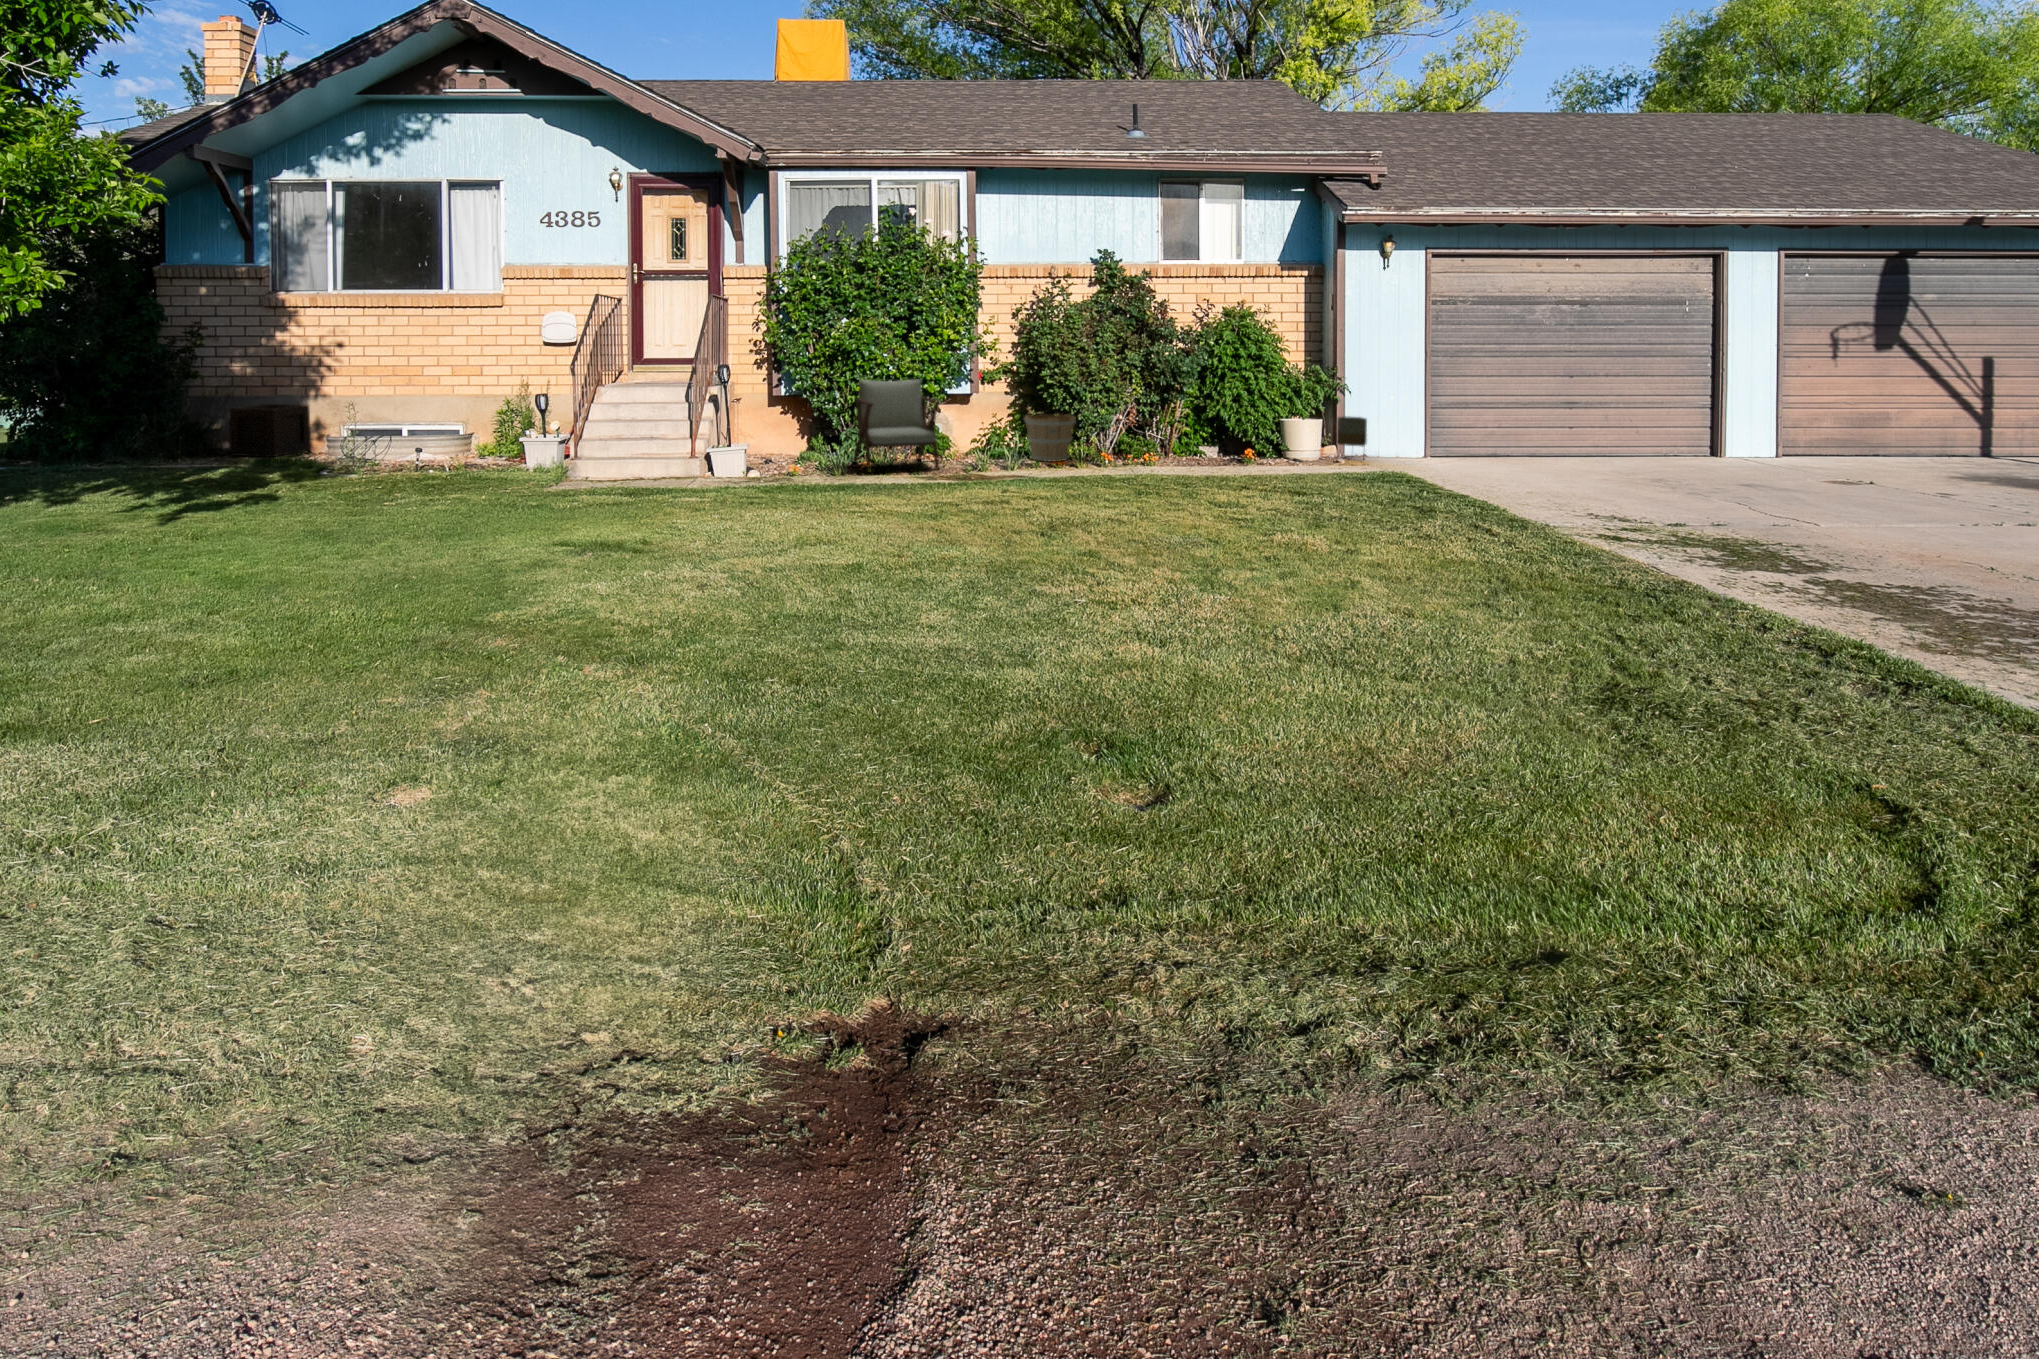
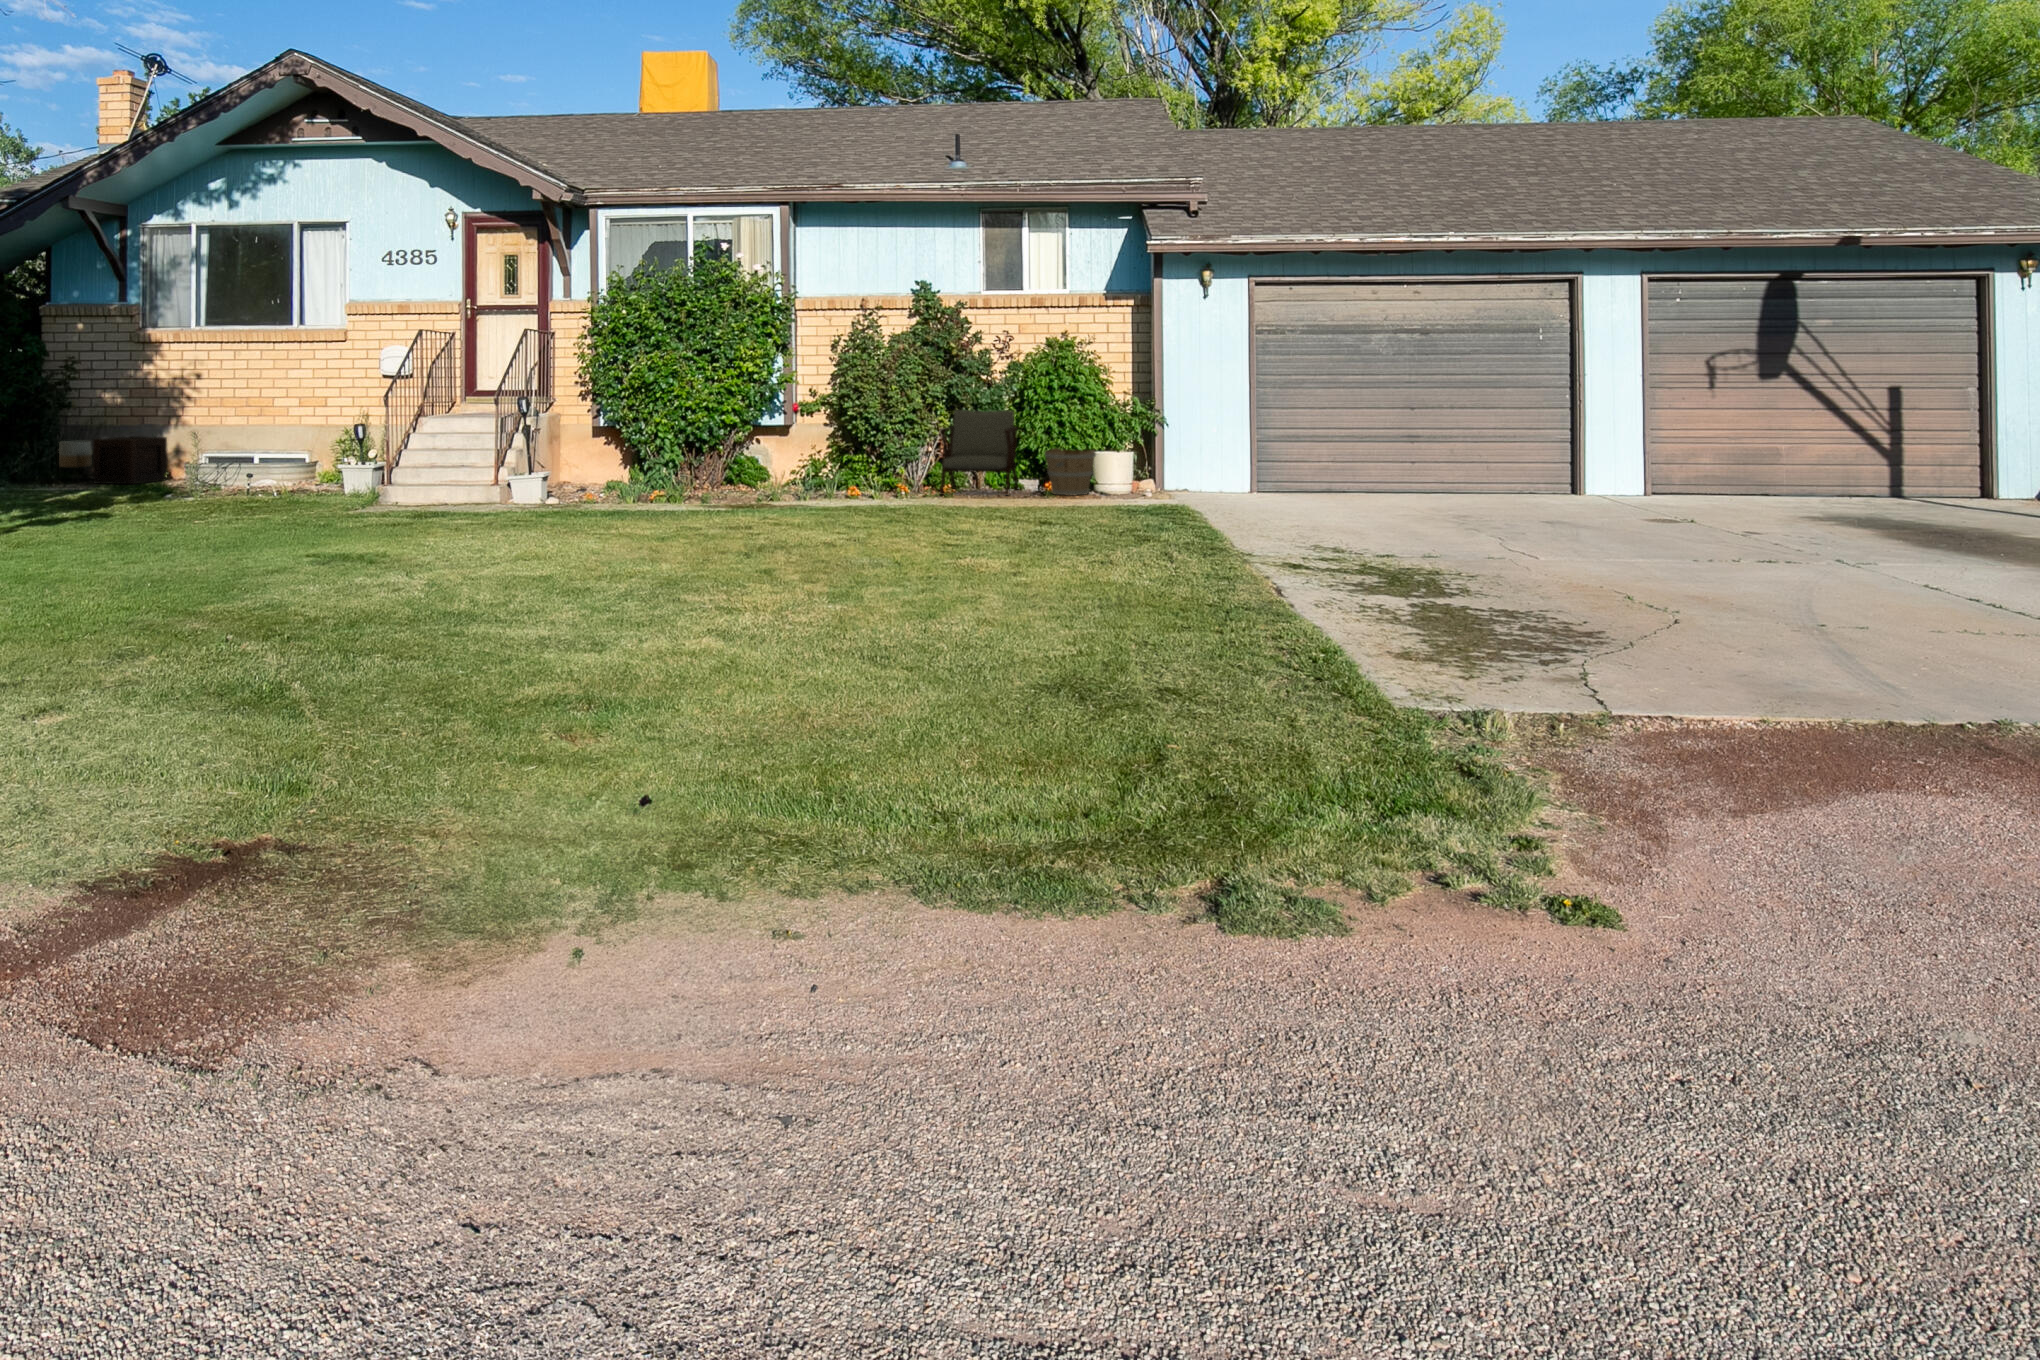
lounge chair: present [853,379,940,473] -> present [939,410,1019,496]
wooden bucket: present [1025,414,1076,462] -> present [1045,448,1096,496]
planter: present [1336,416,1367,447] -> present [59,441,91,468]

